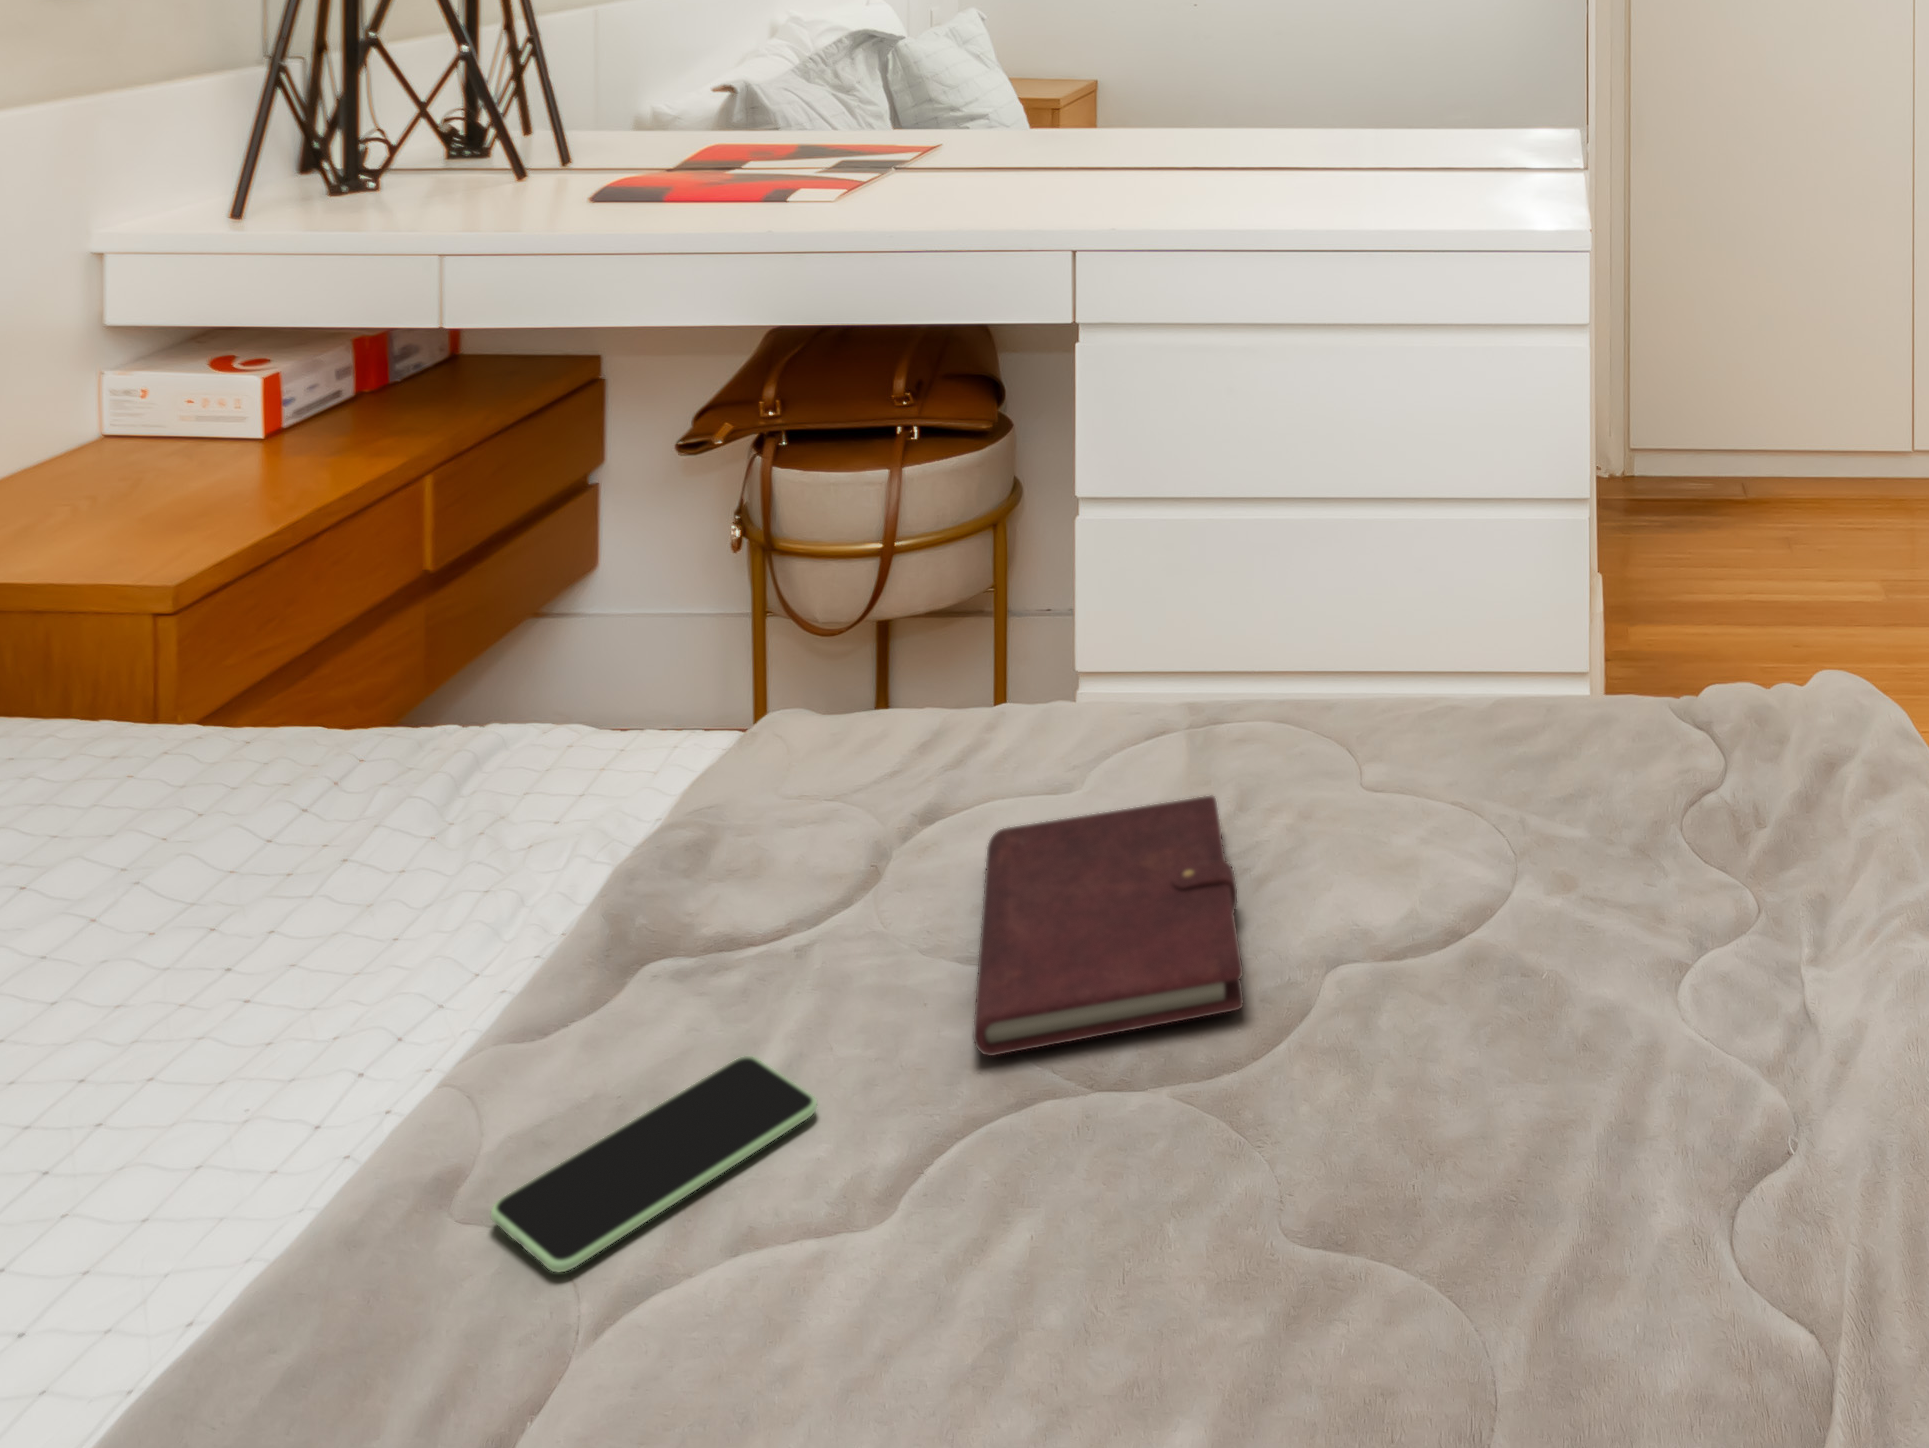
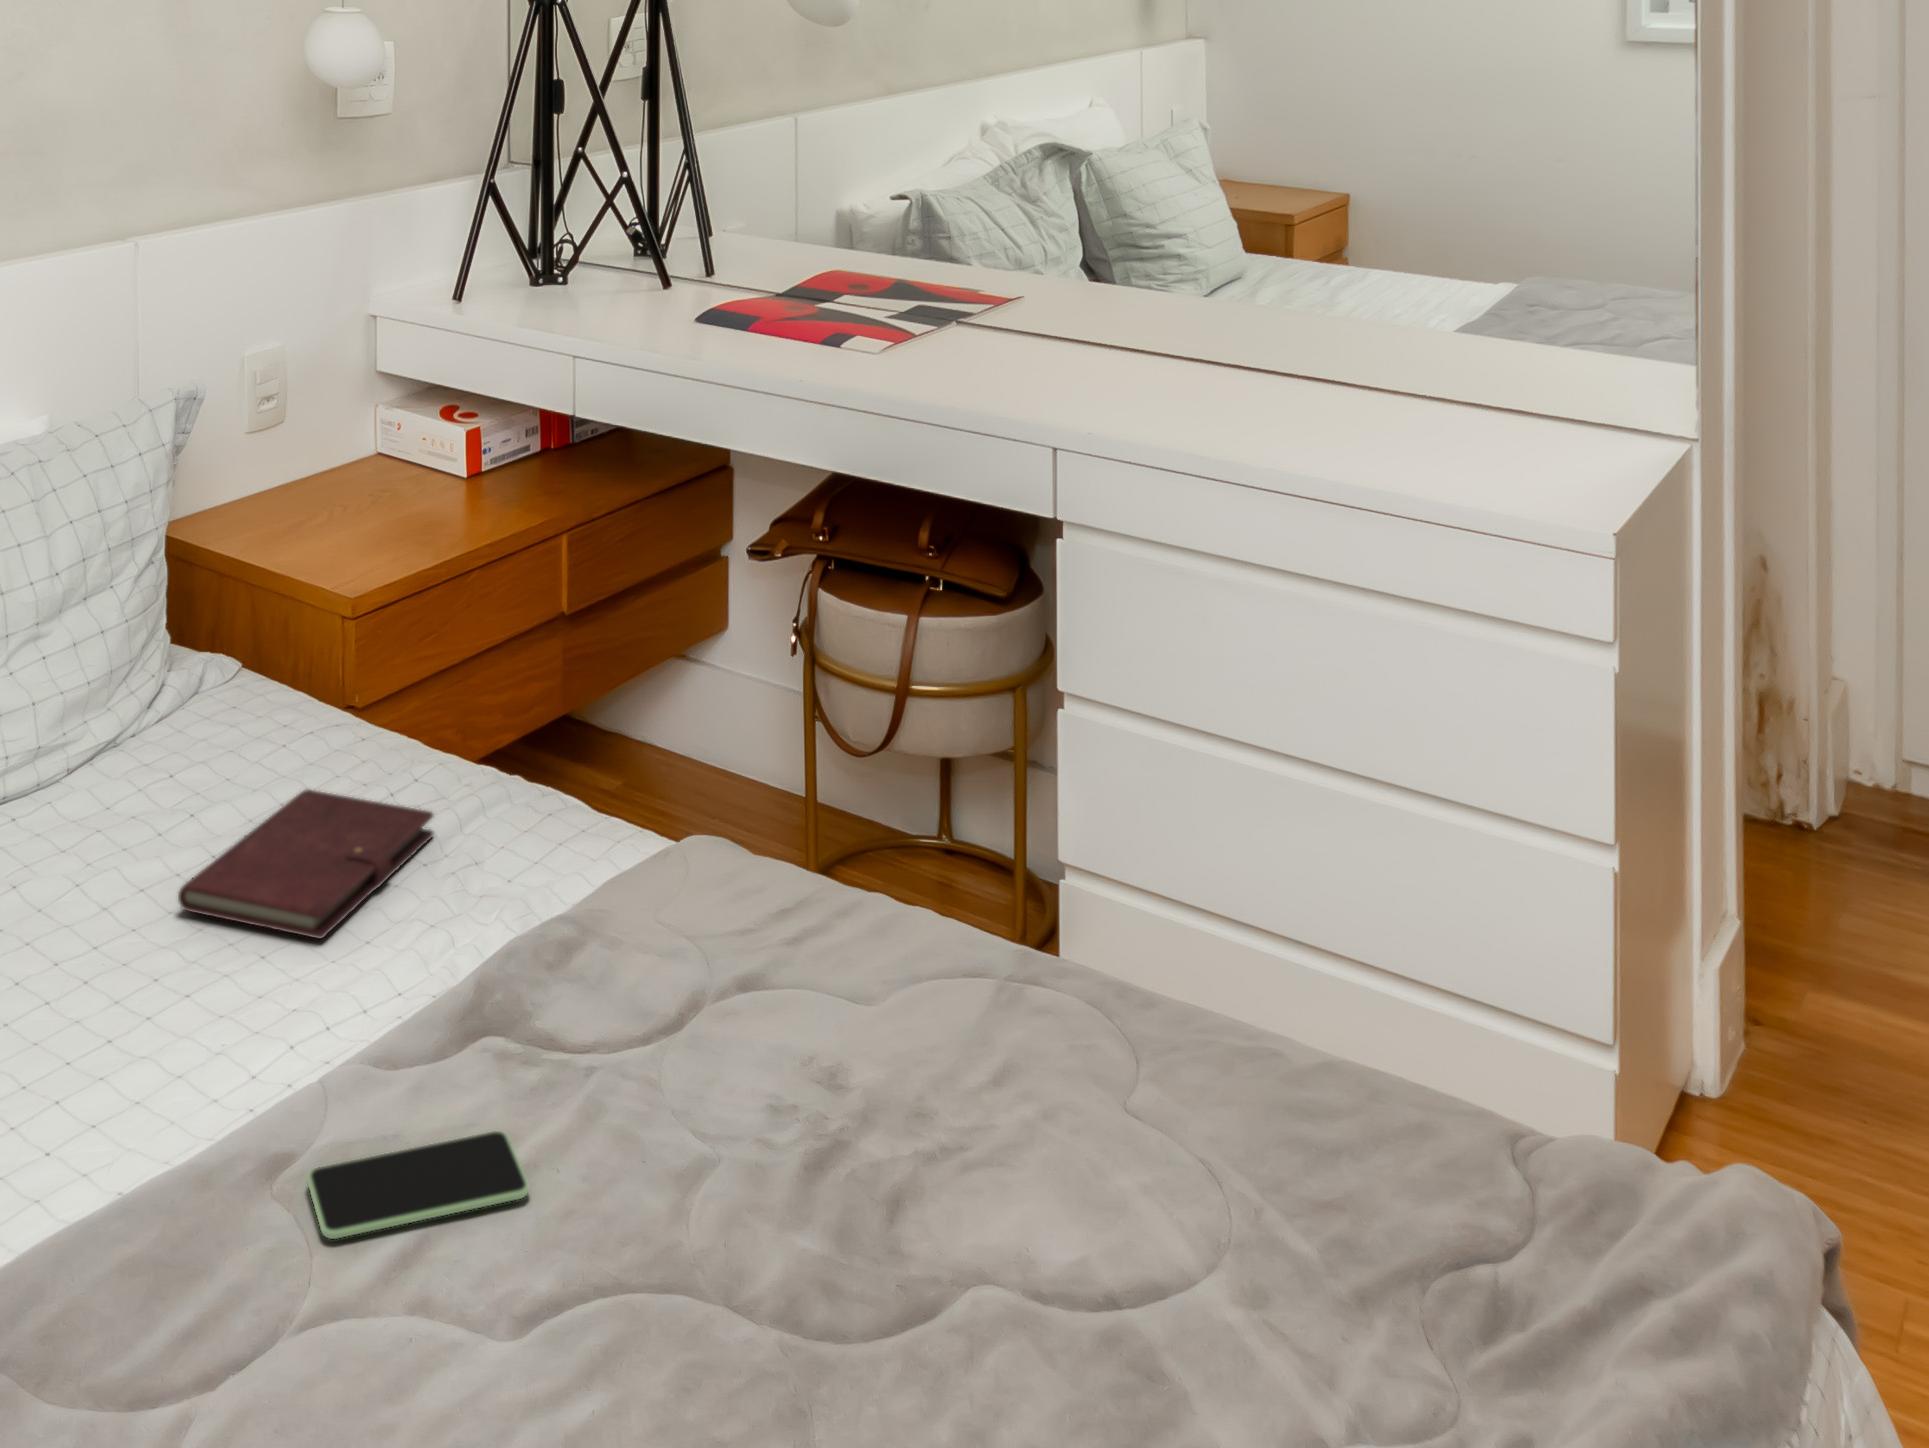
notebook: present [974,796,1243,1056] -> present [178,790,433,939]

